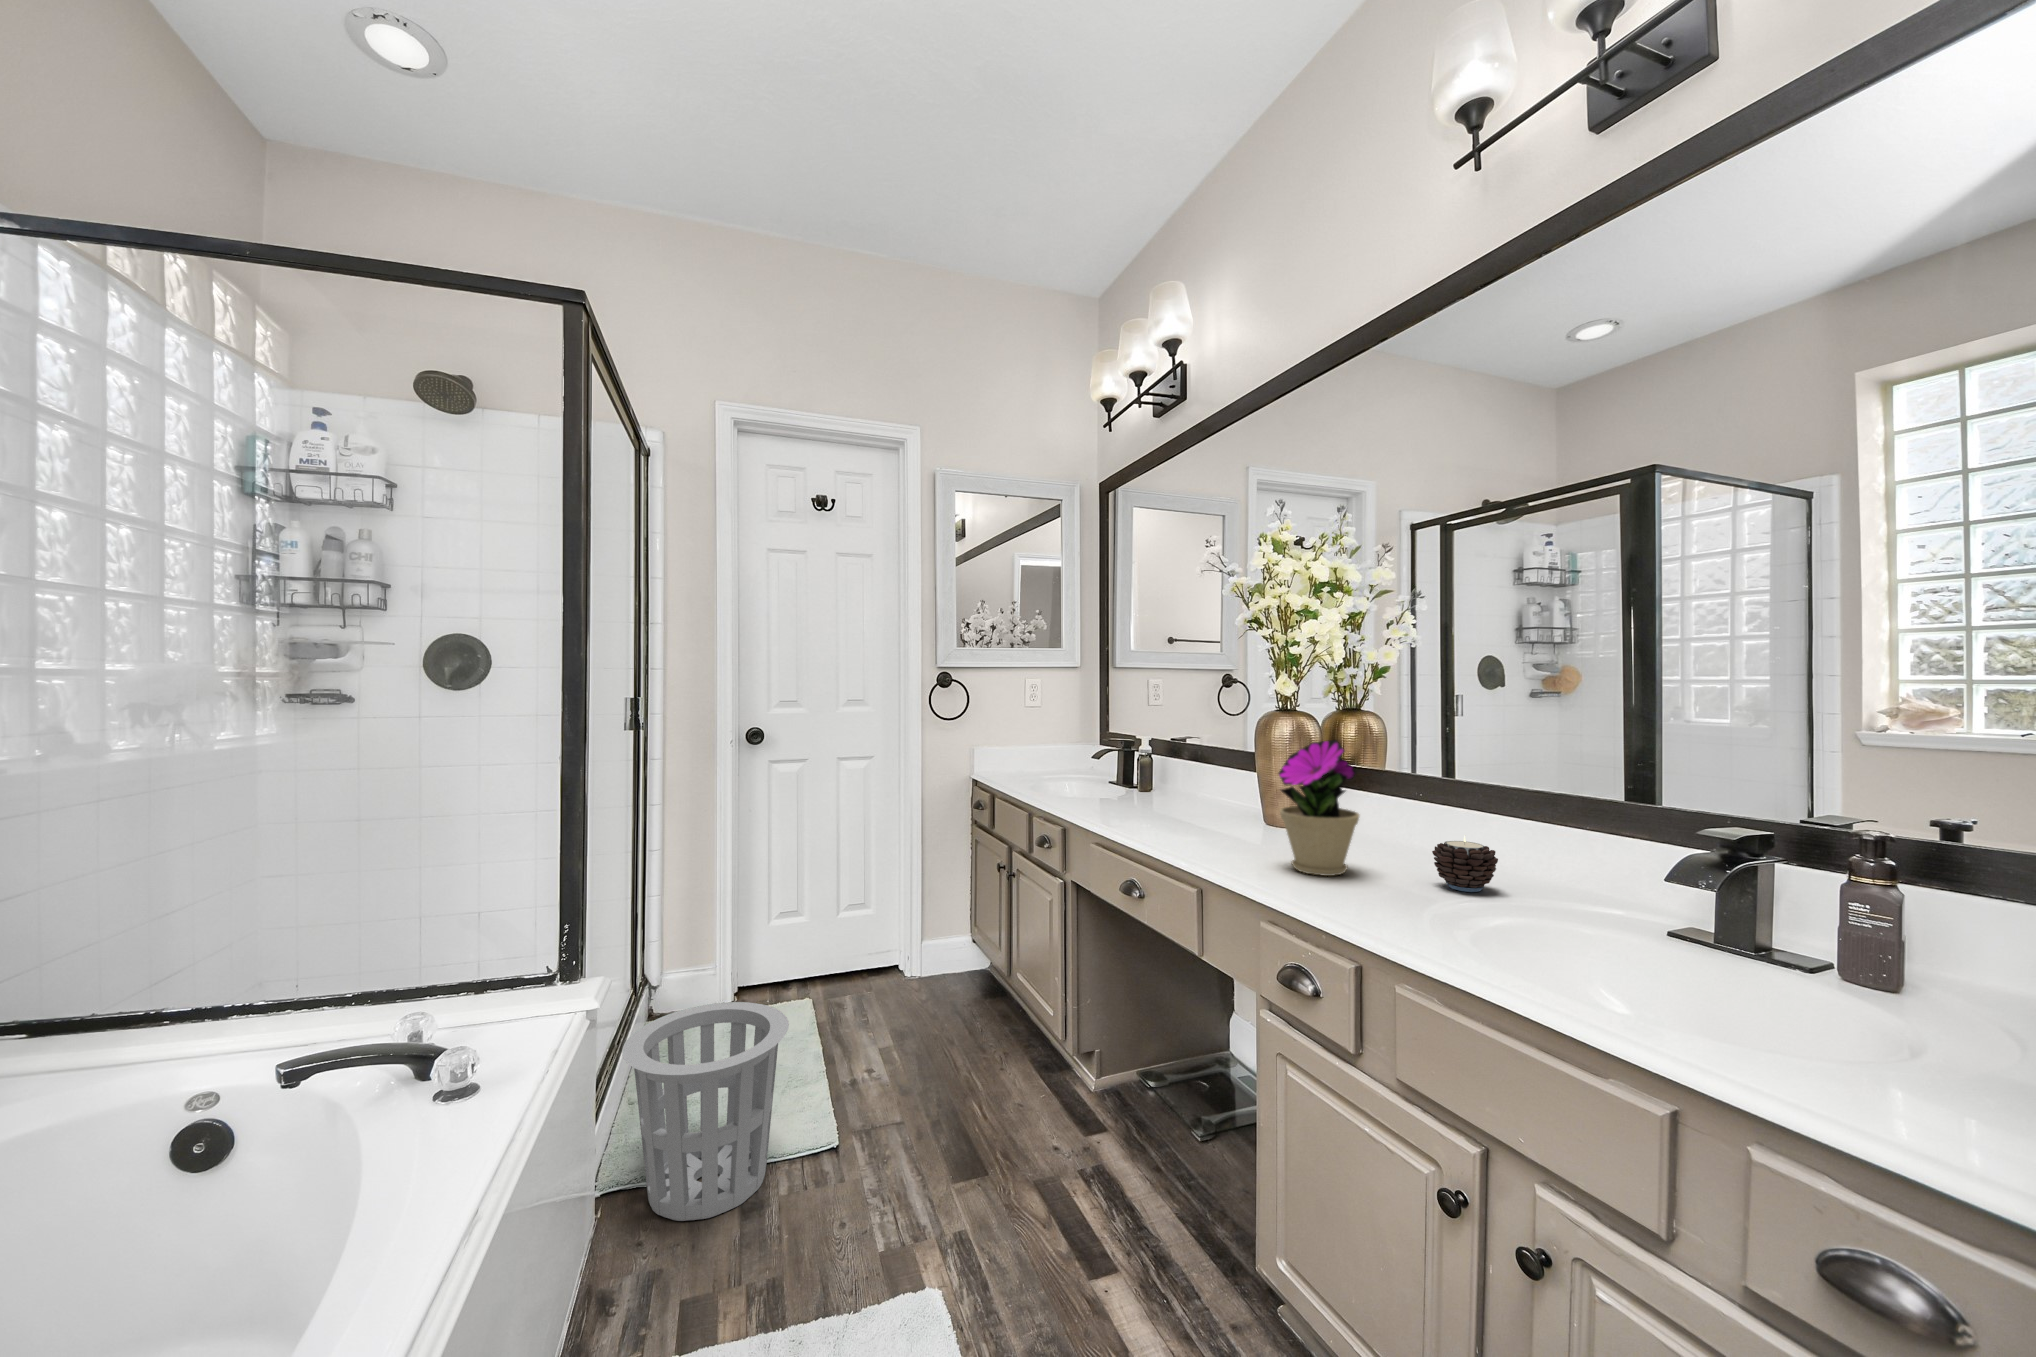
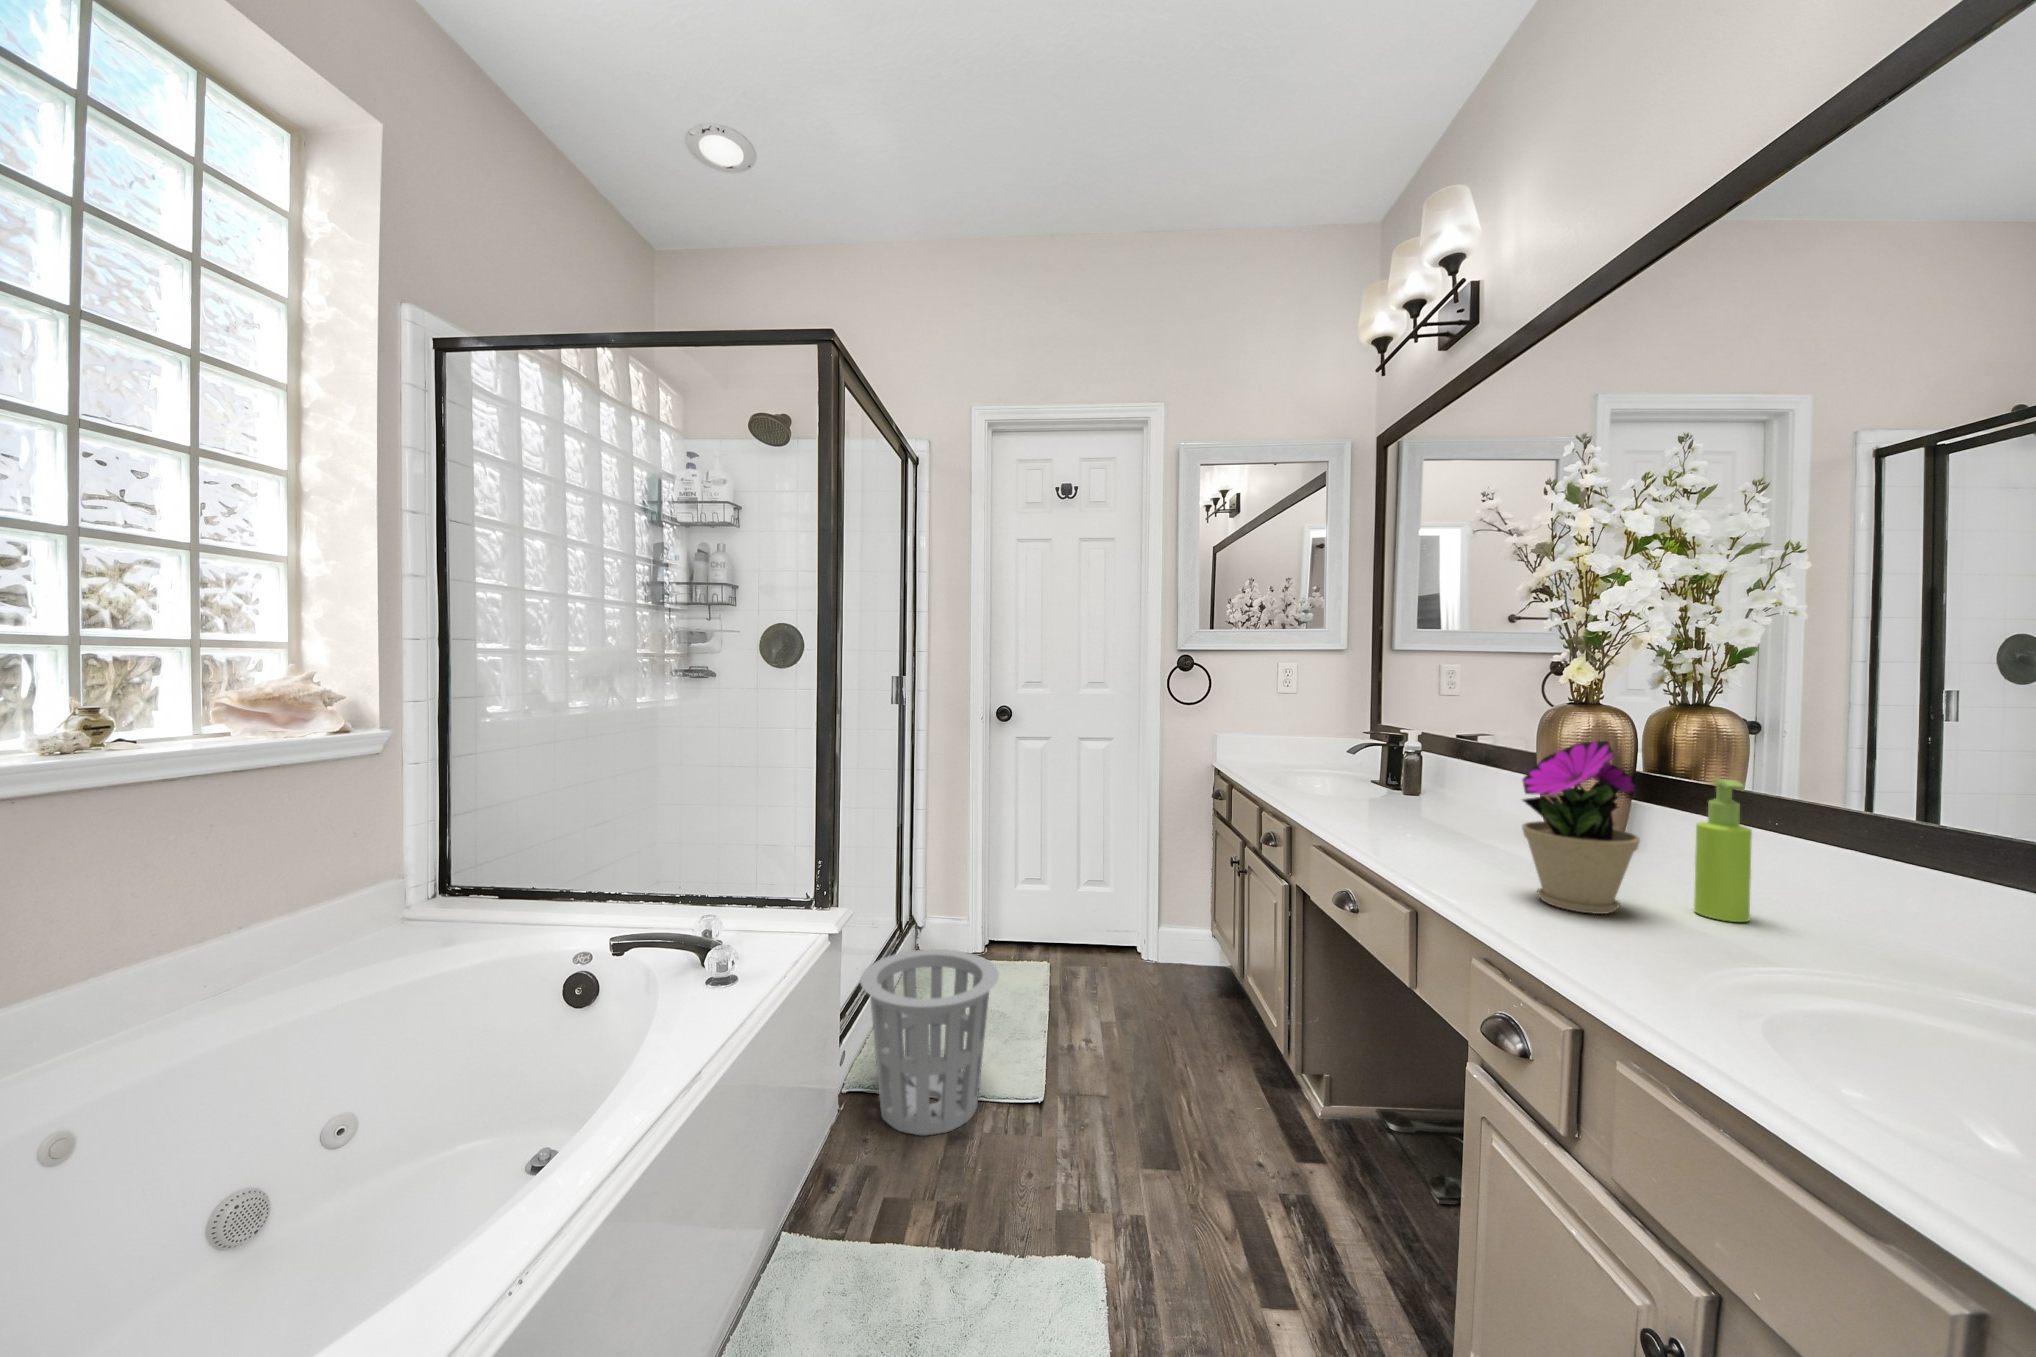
soap dispenser: none [1387,765,1421,870] -> present [1694,779,1752,922]
candle: present [1432,835,1498,892] -> none [1752,883,1864,964]

